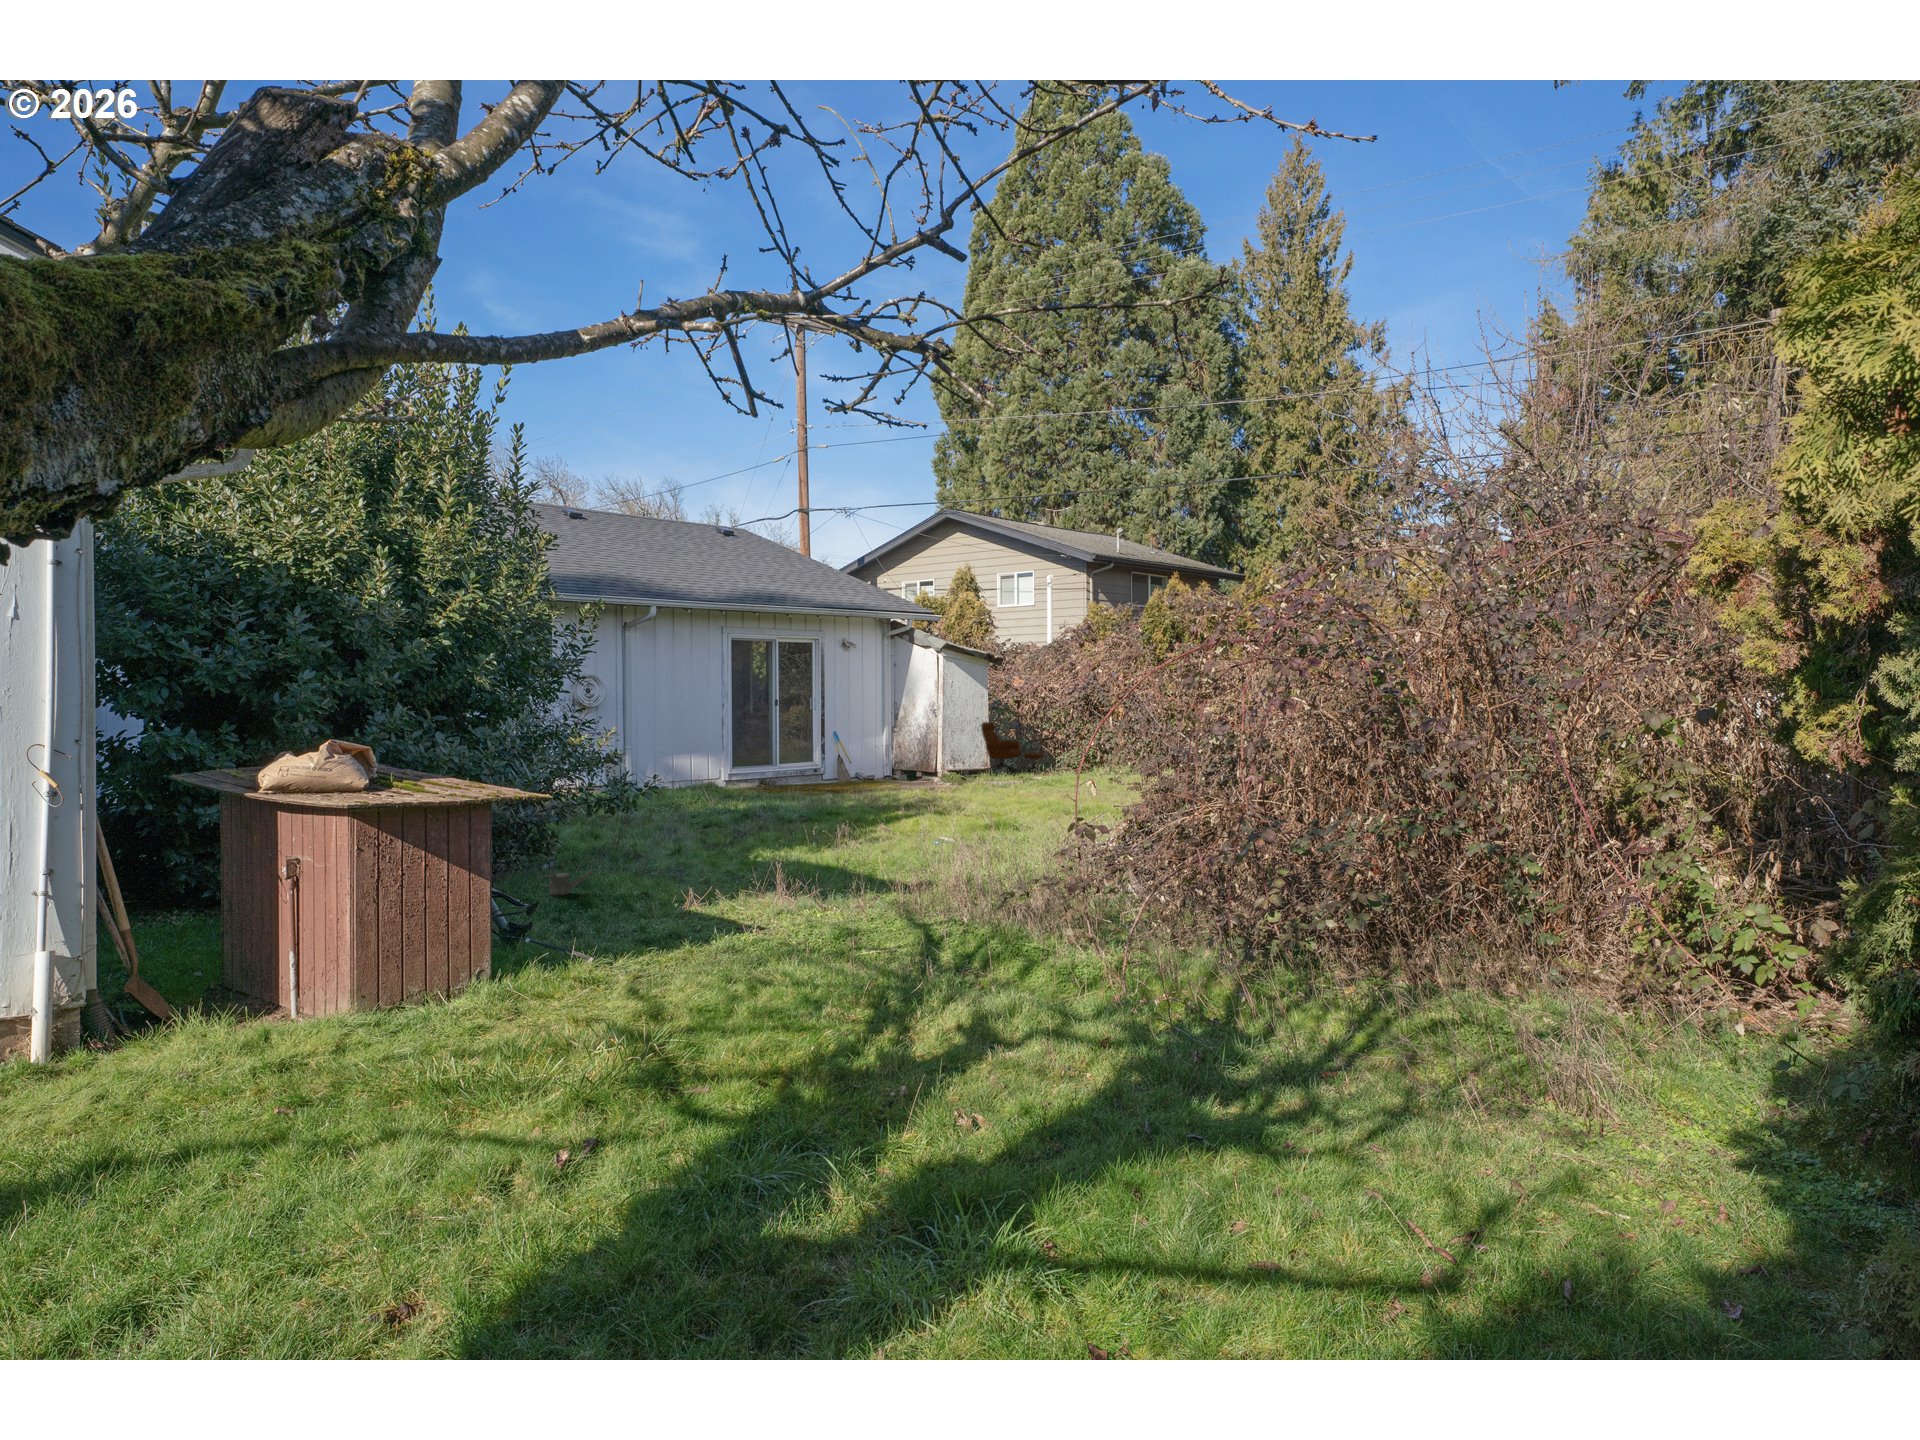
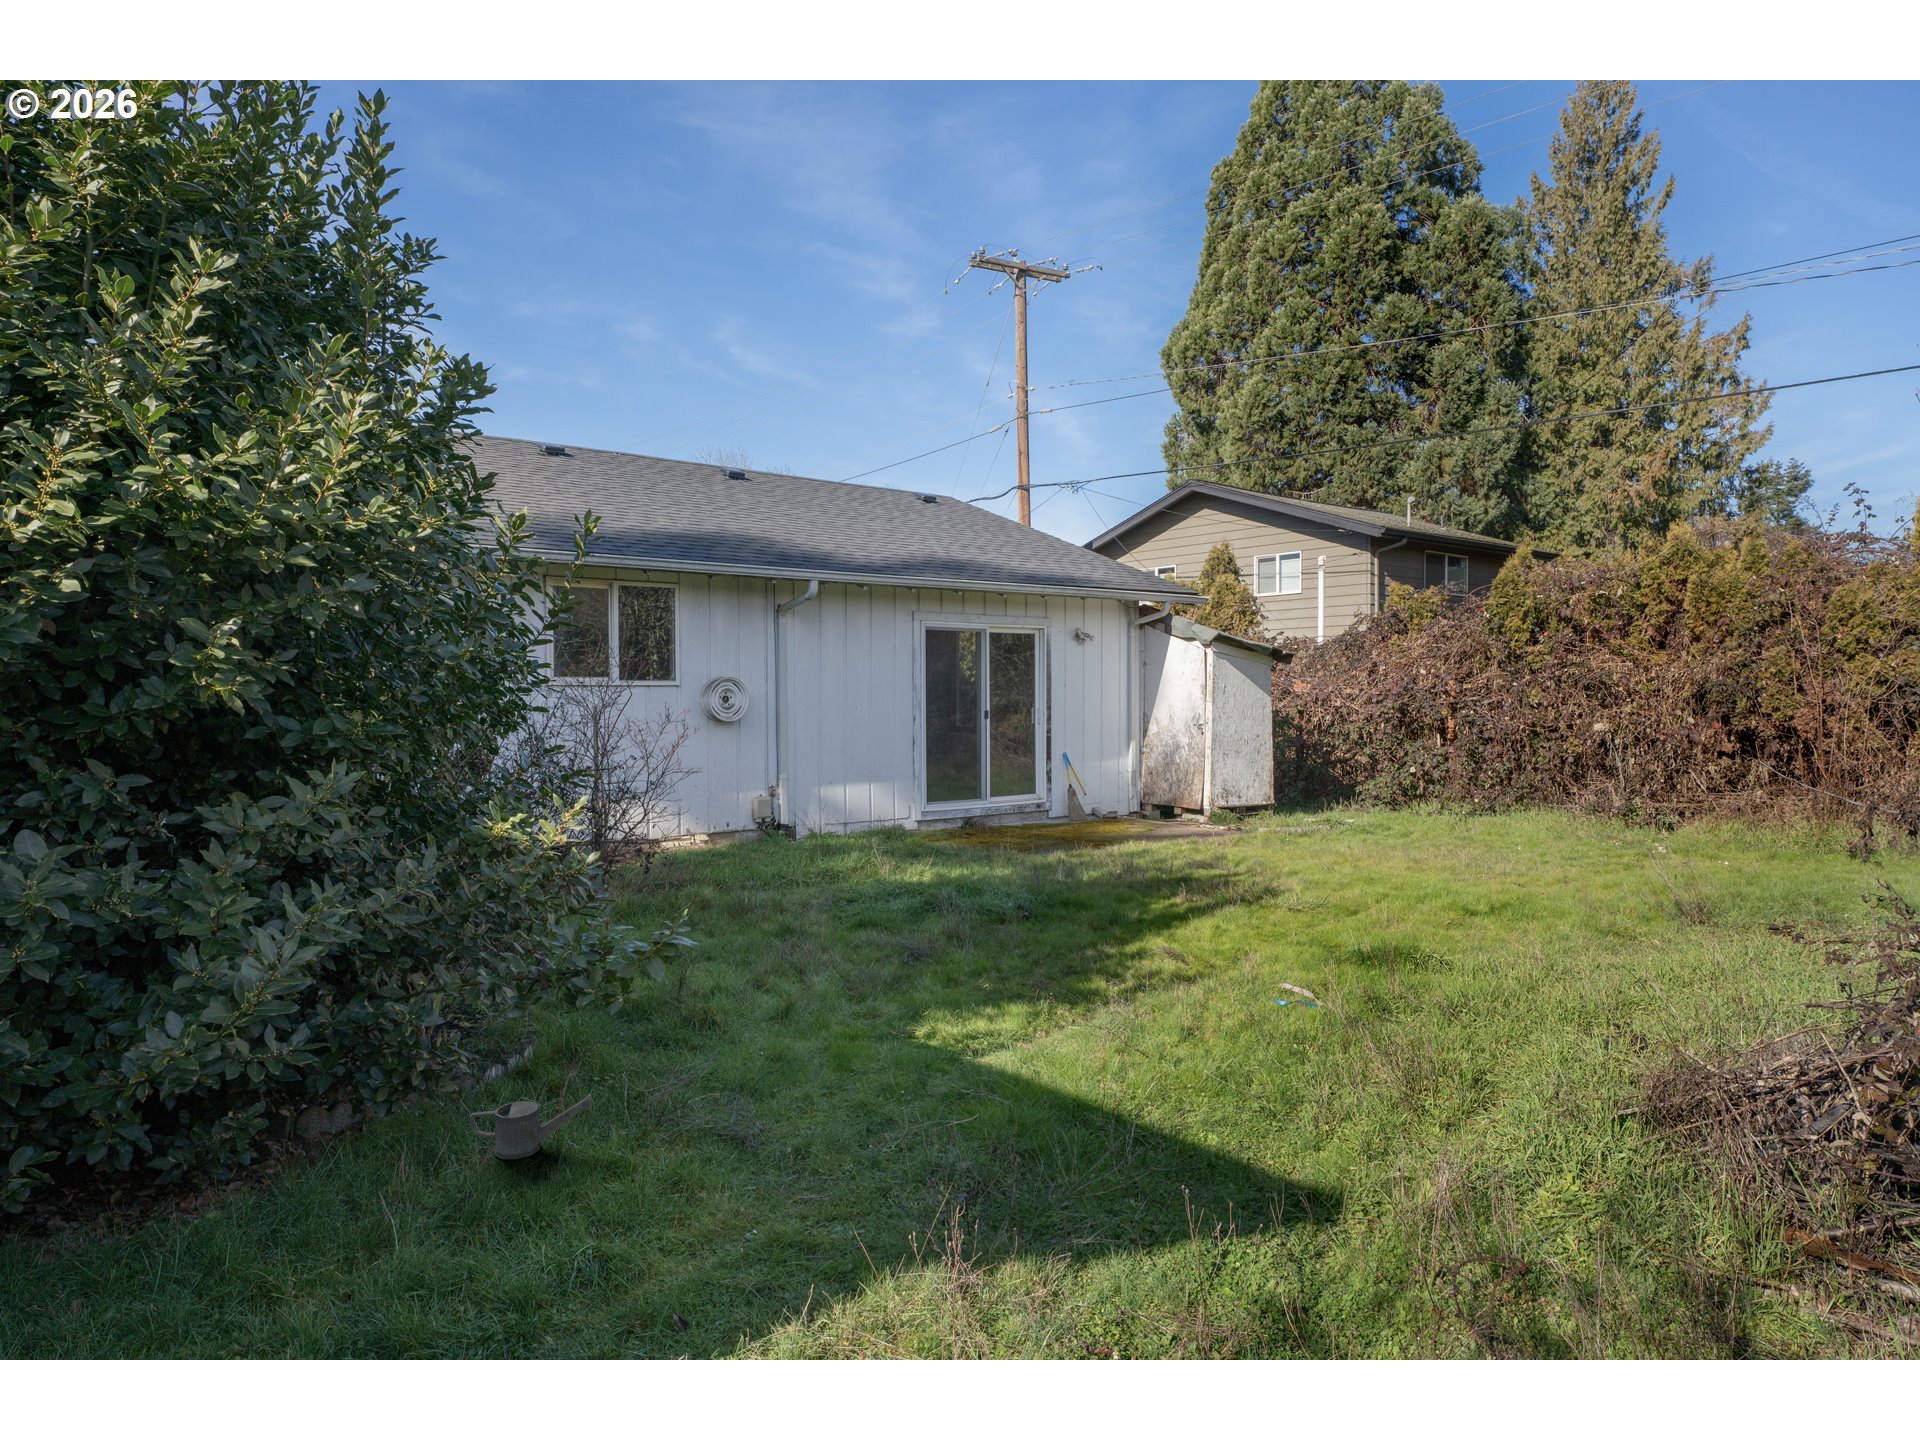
lounge chair: present [981,722,1043,772] -> none [1261,740,1353,812]

